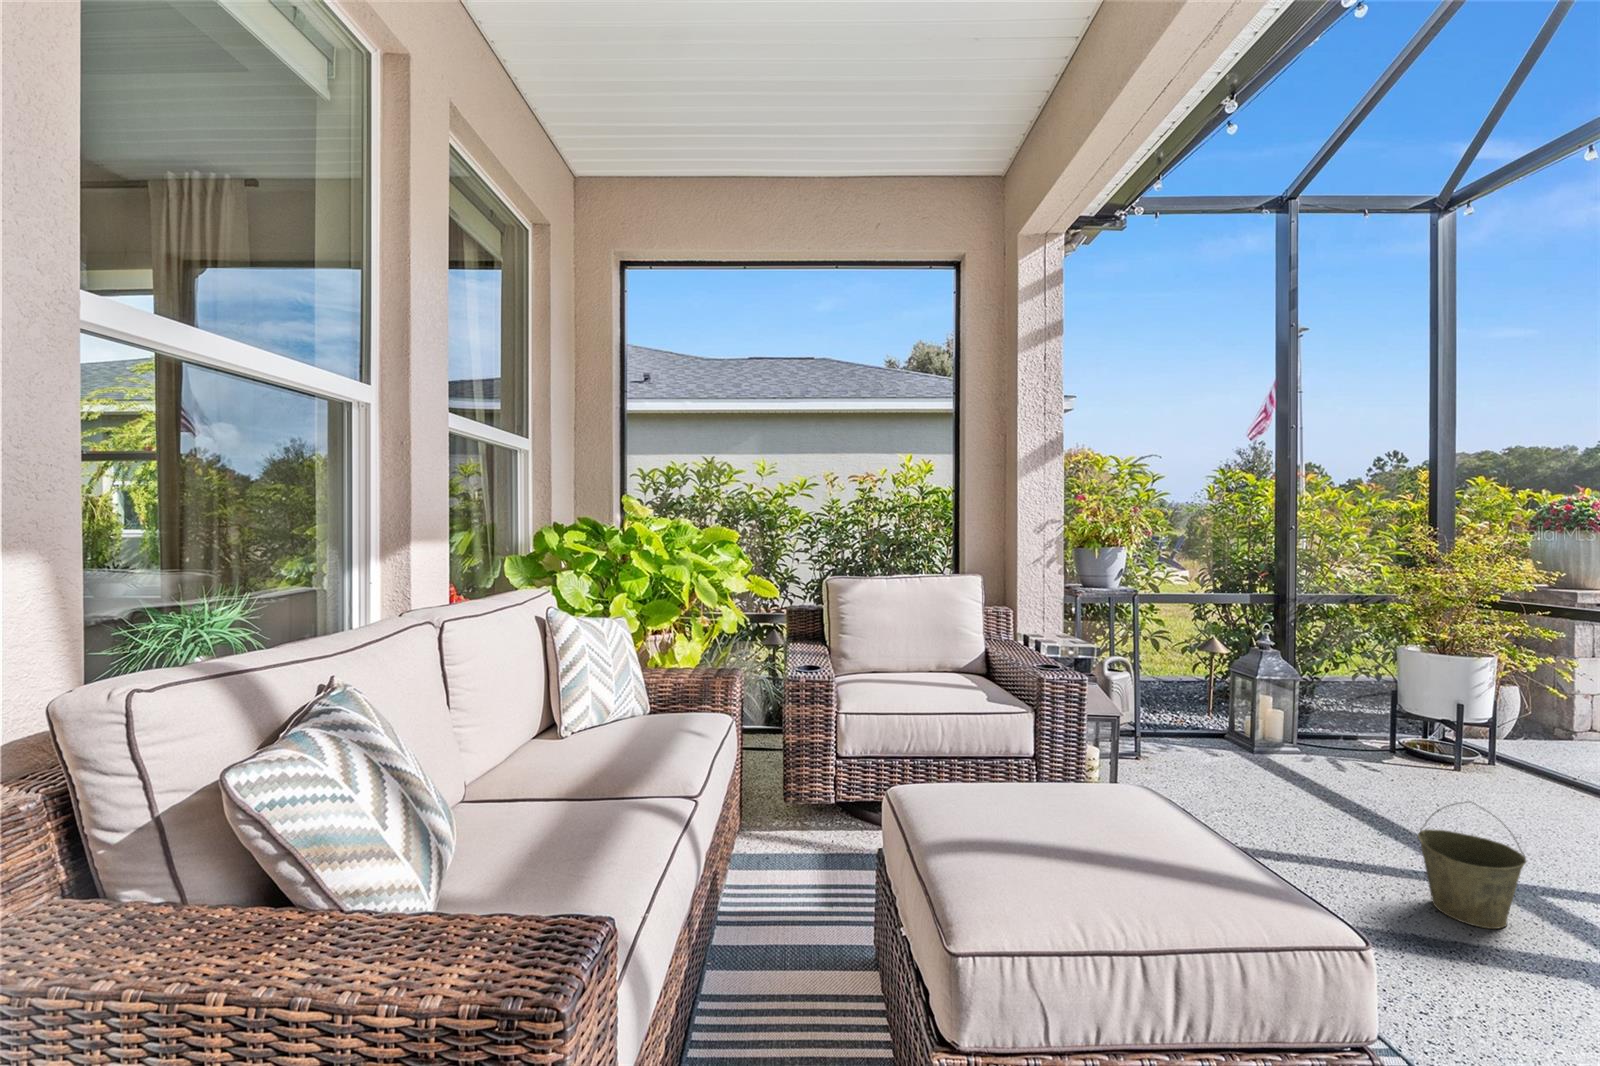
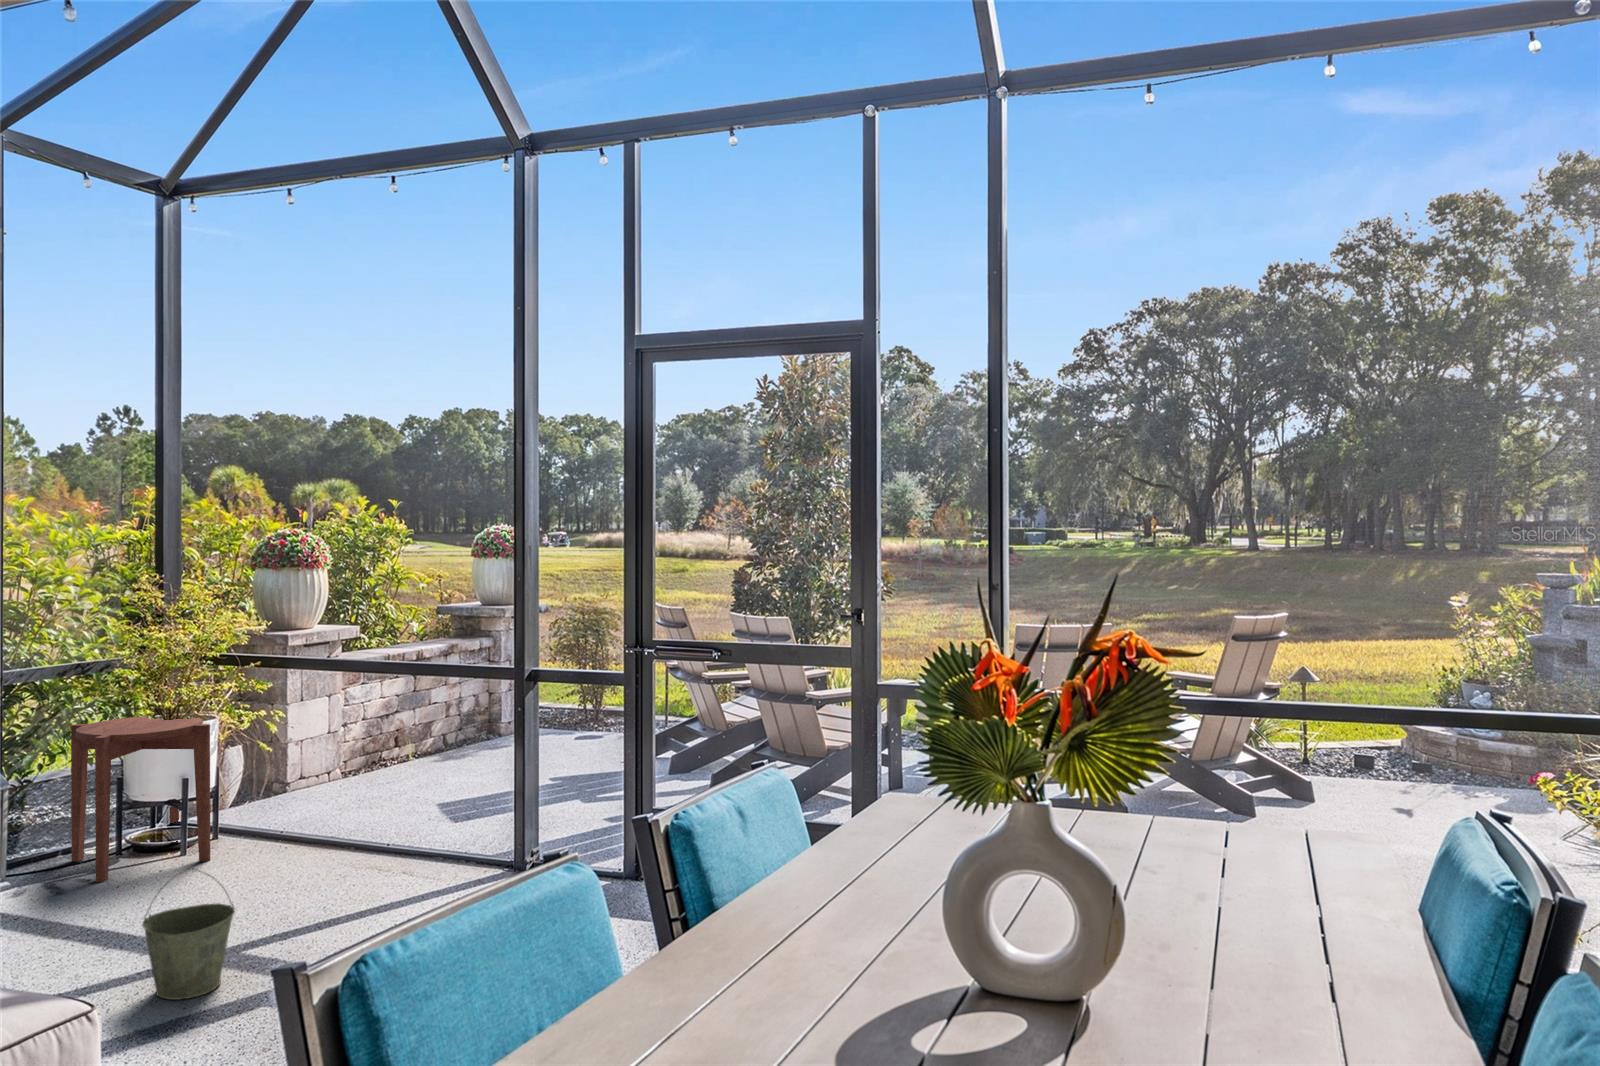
side table: none [1351,642,1486,784] -> present [71,716,211,882]

